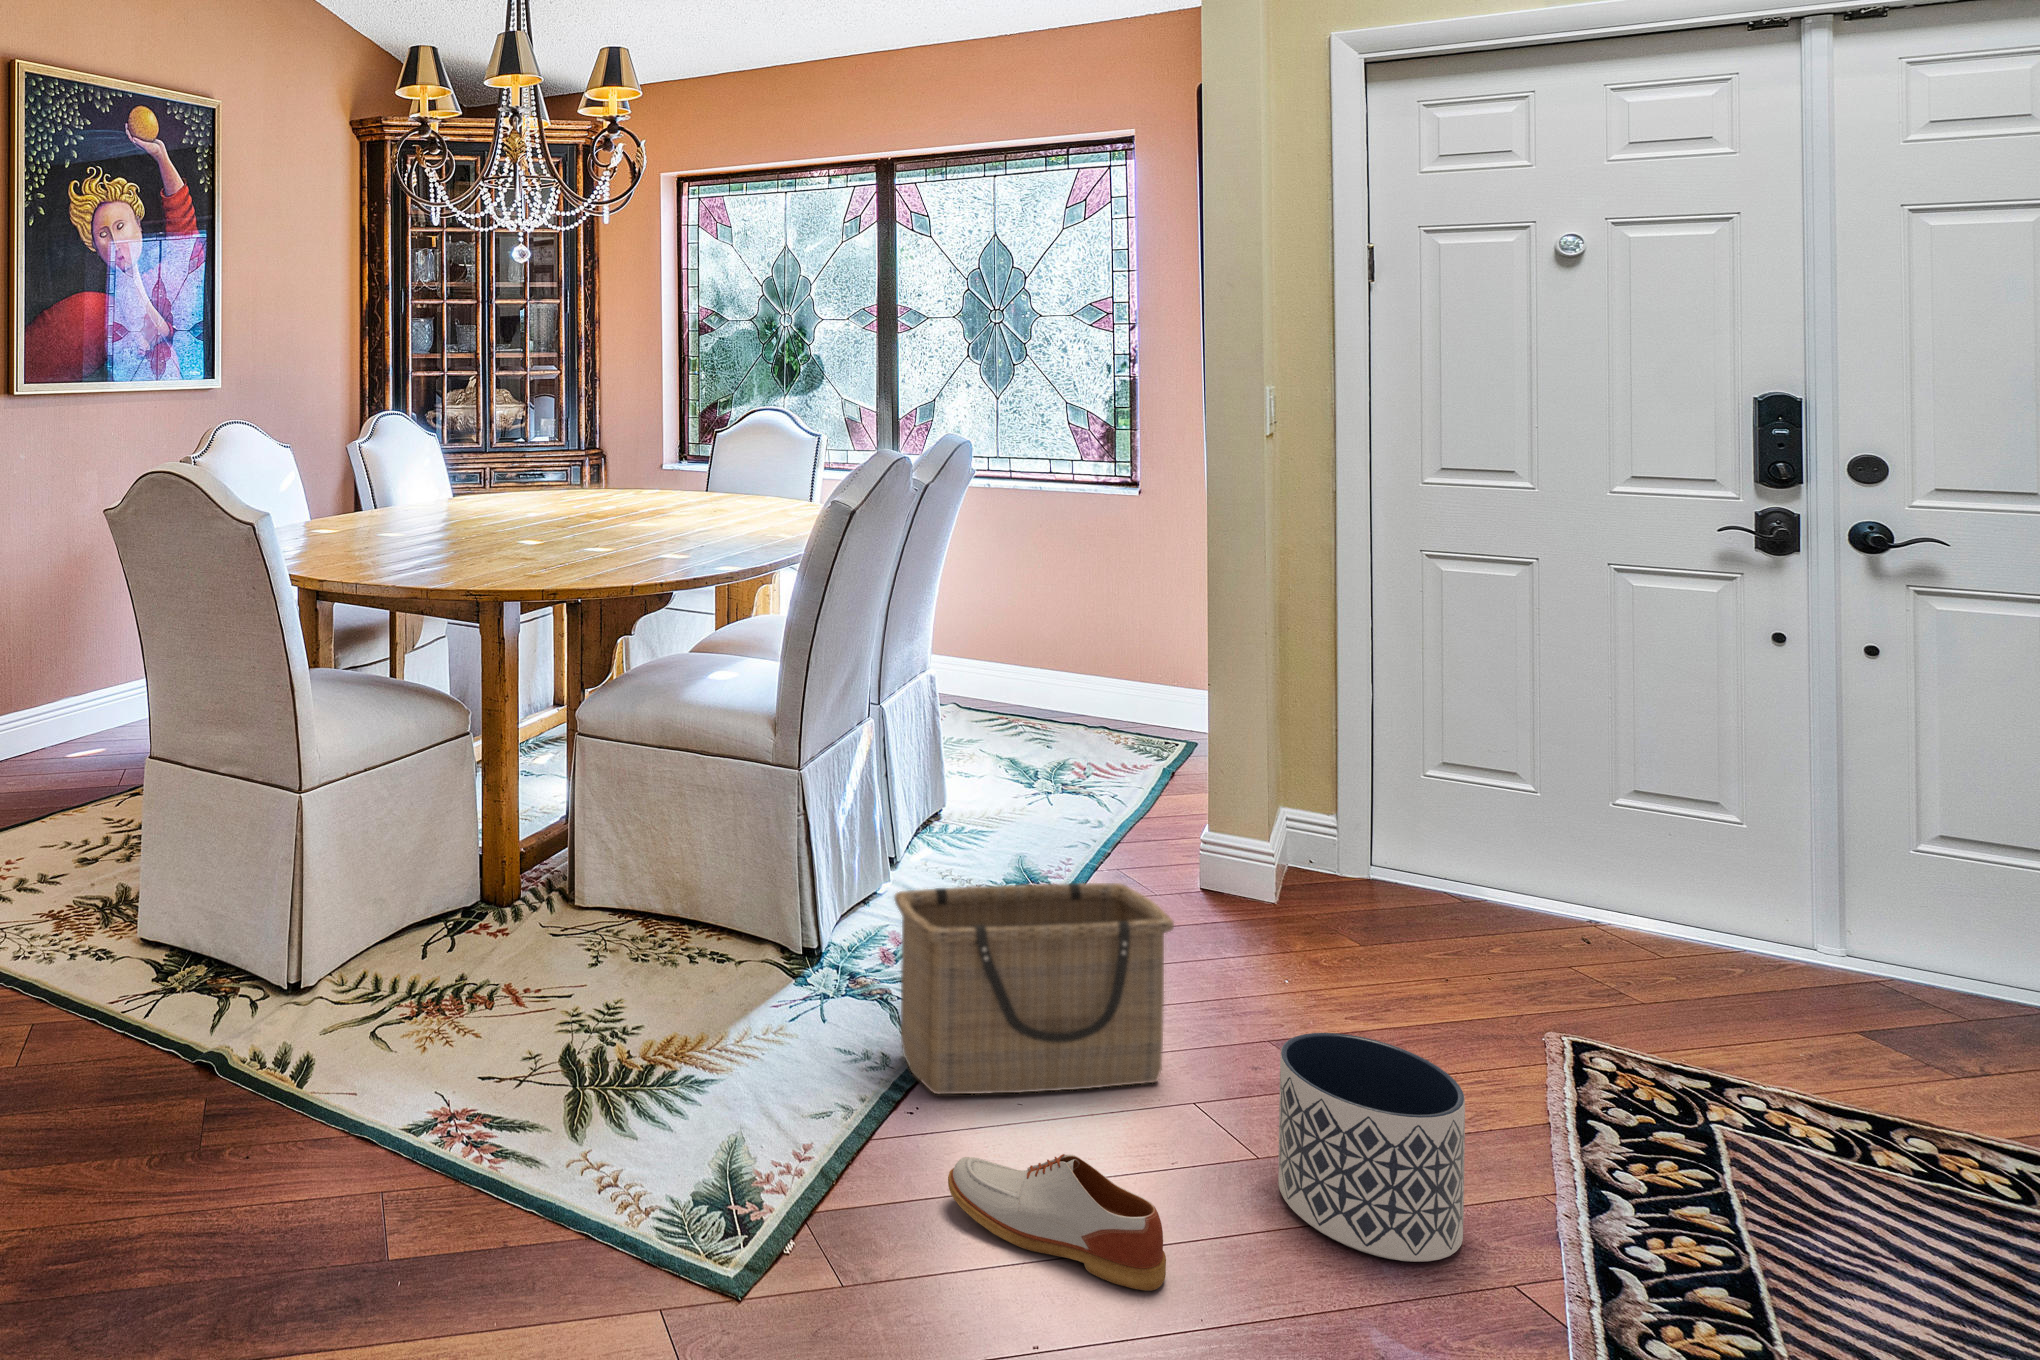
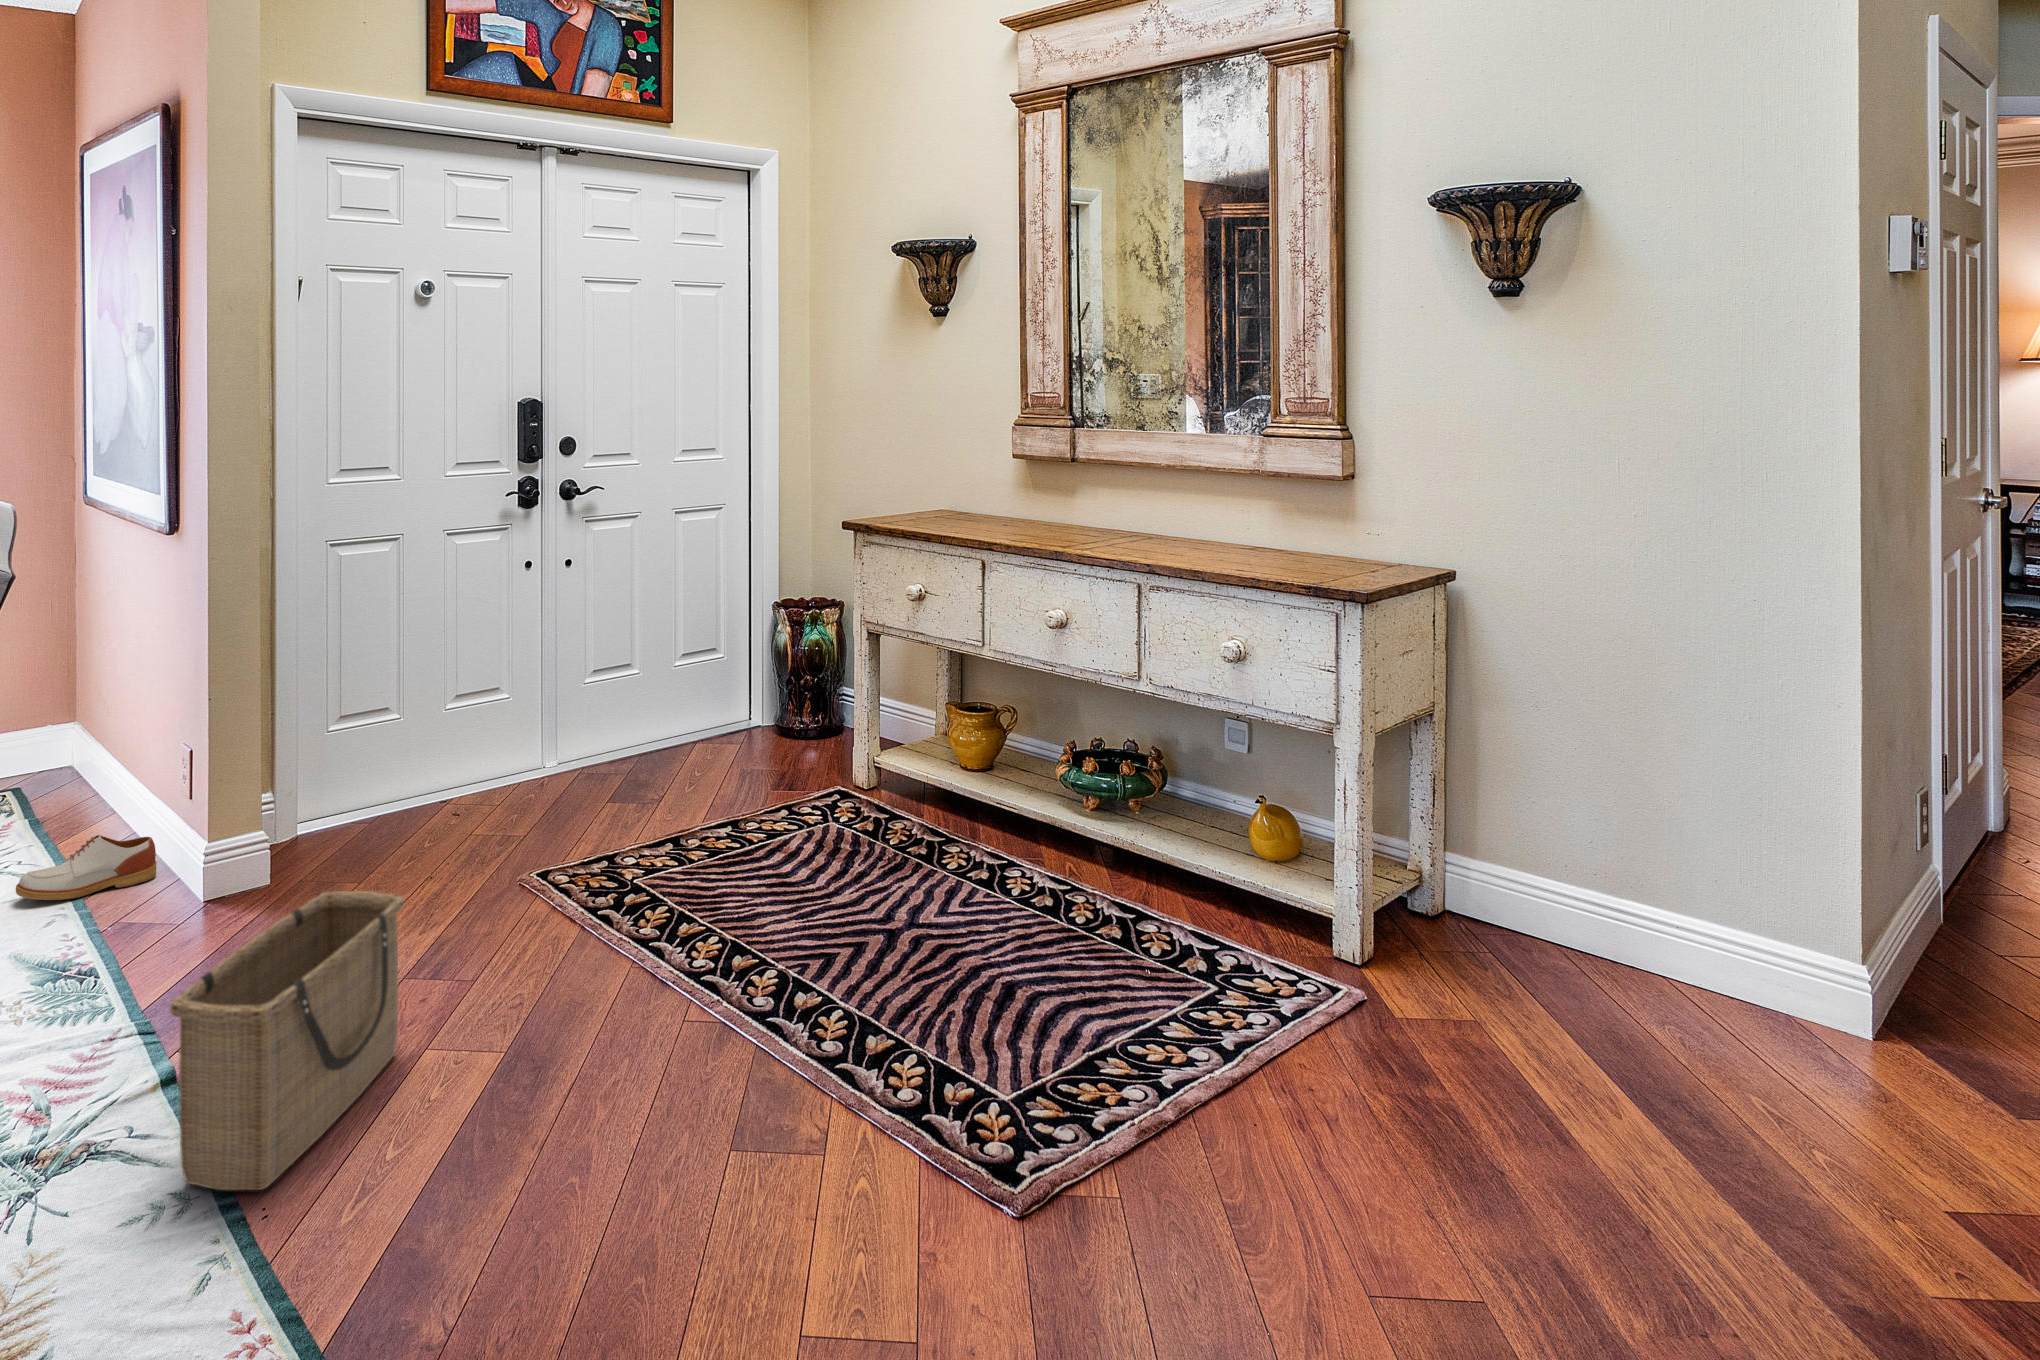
planter: present [1278,1033,1465,1262] -> none [537,904,662,1069]
shoe: present [948,1154,1166,1291] -> present [16,835,157,900]

